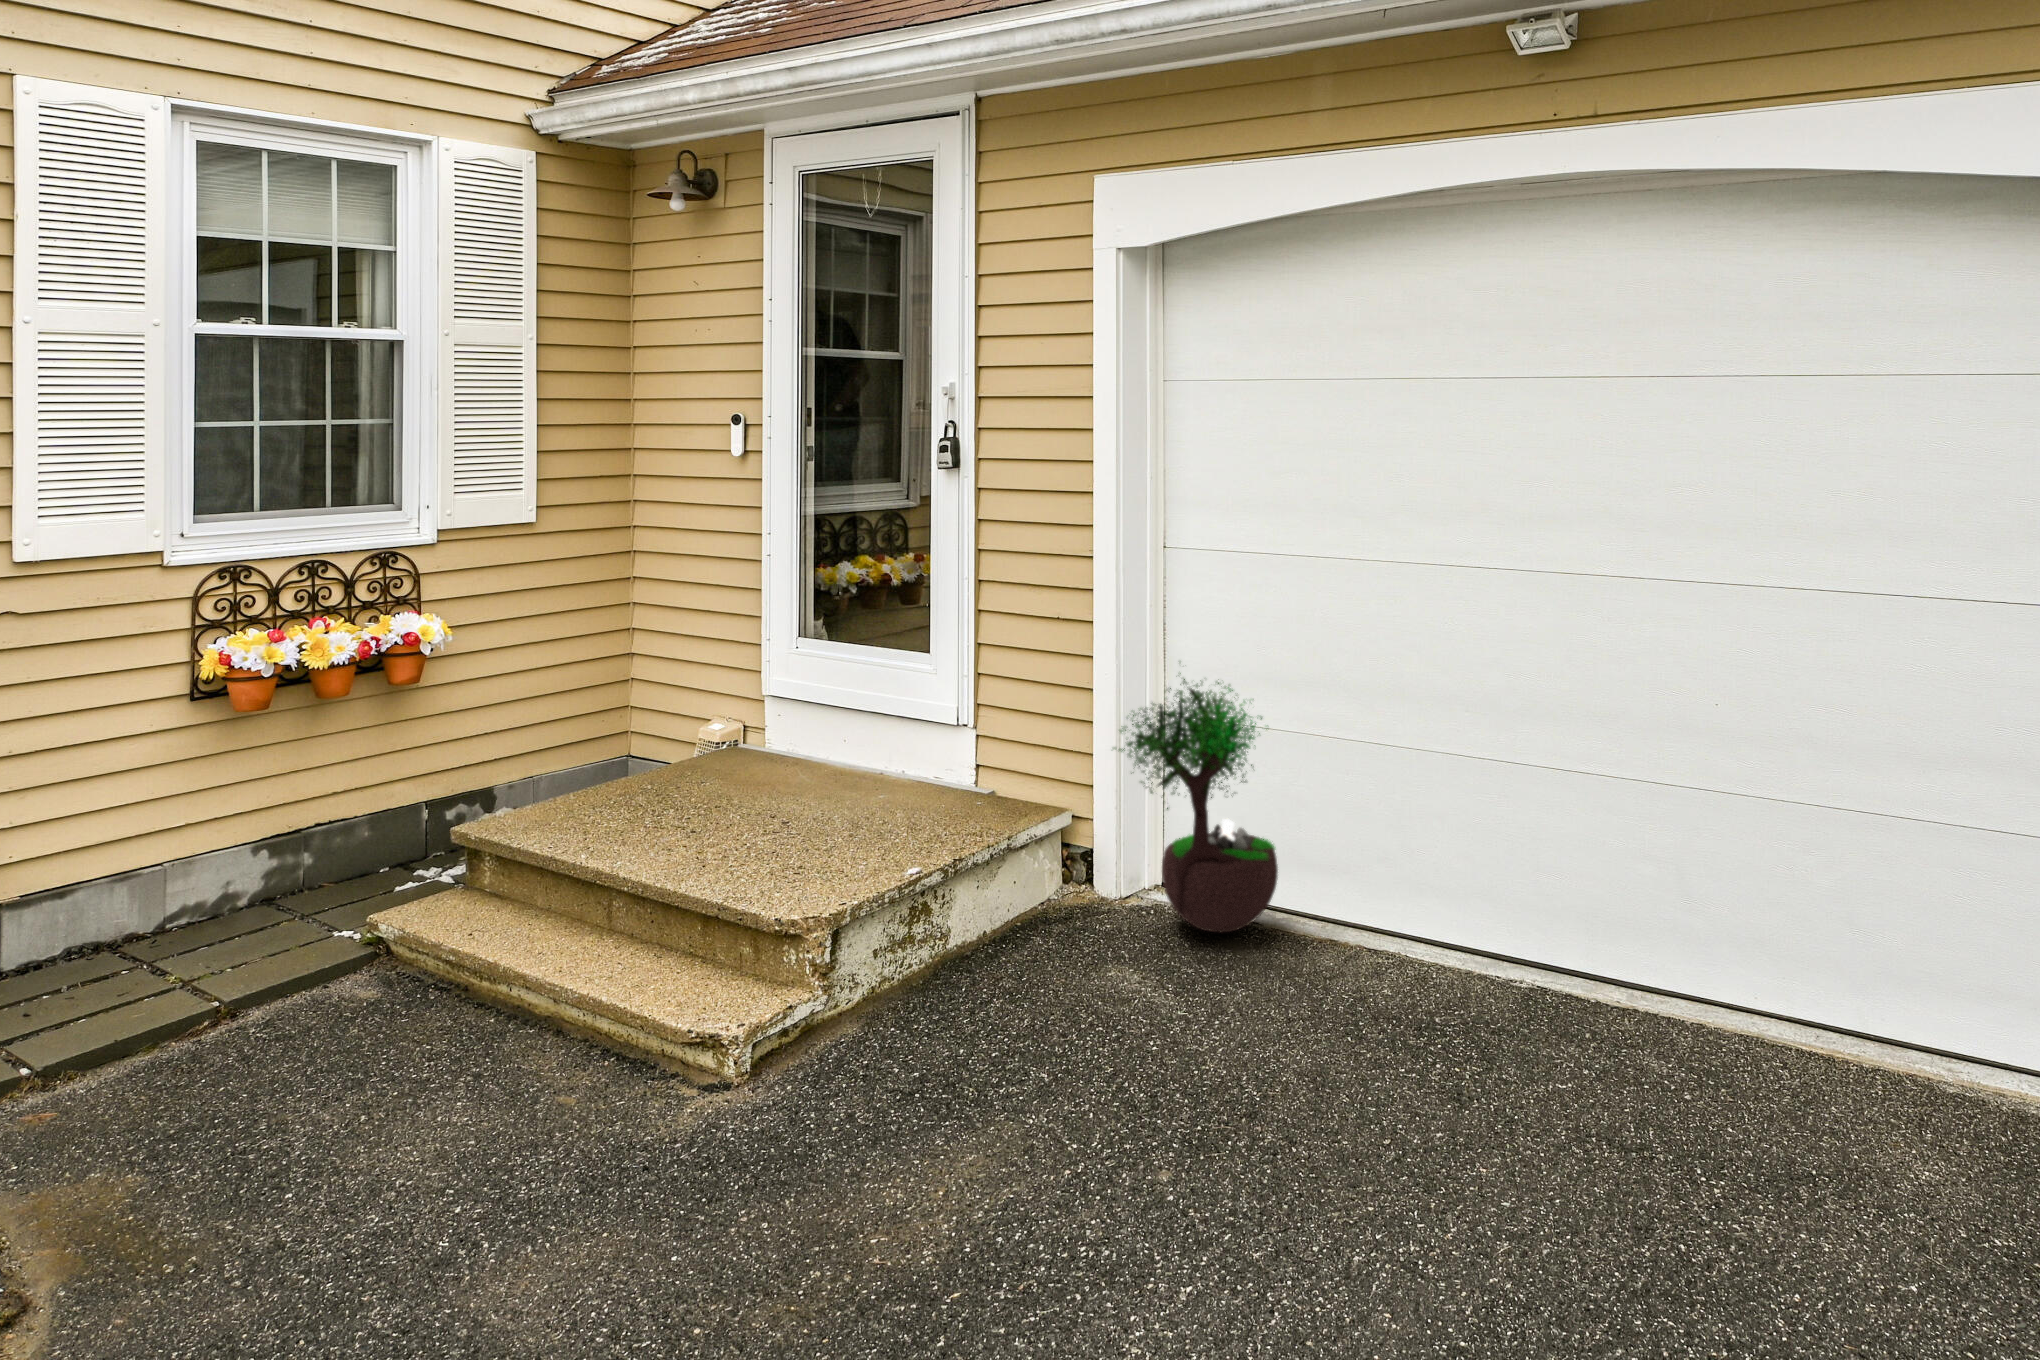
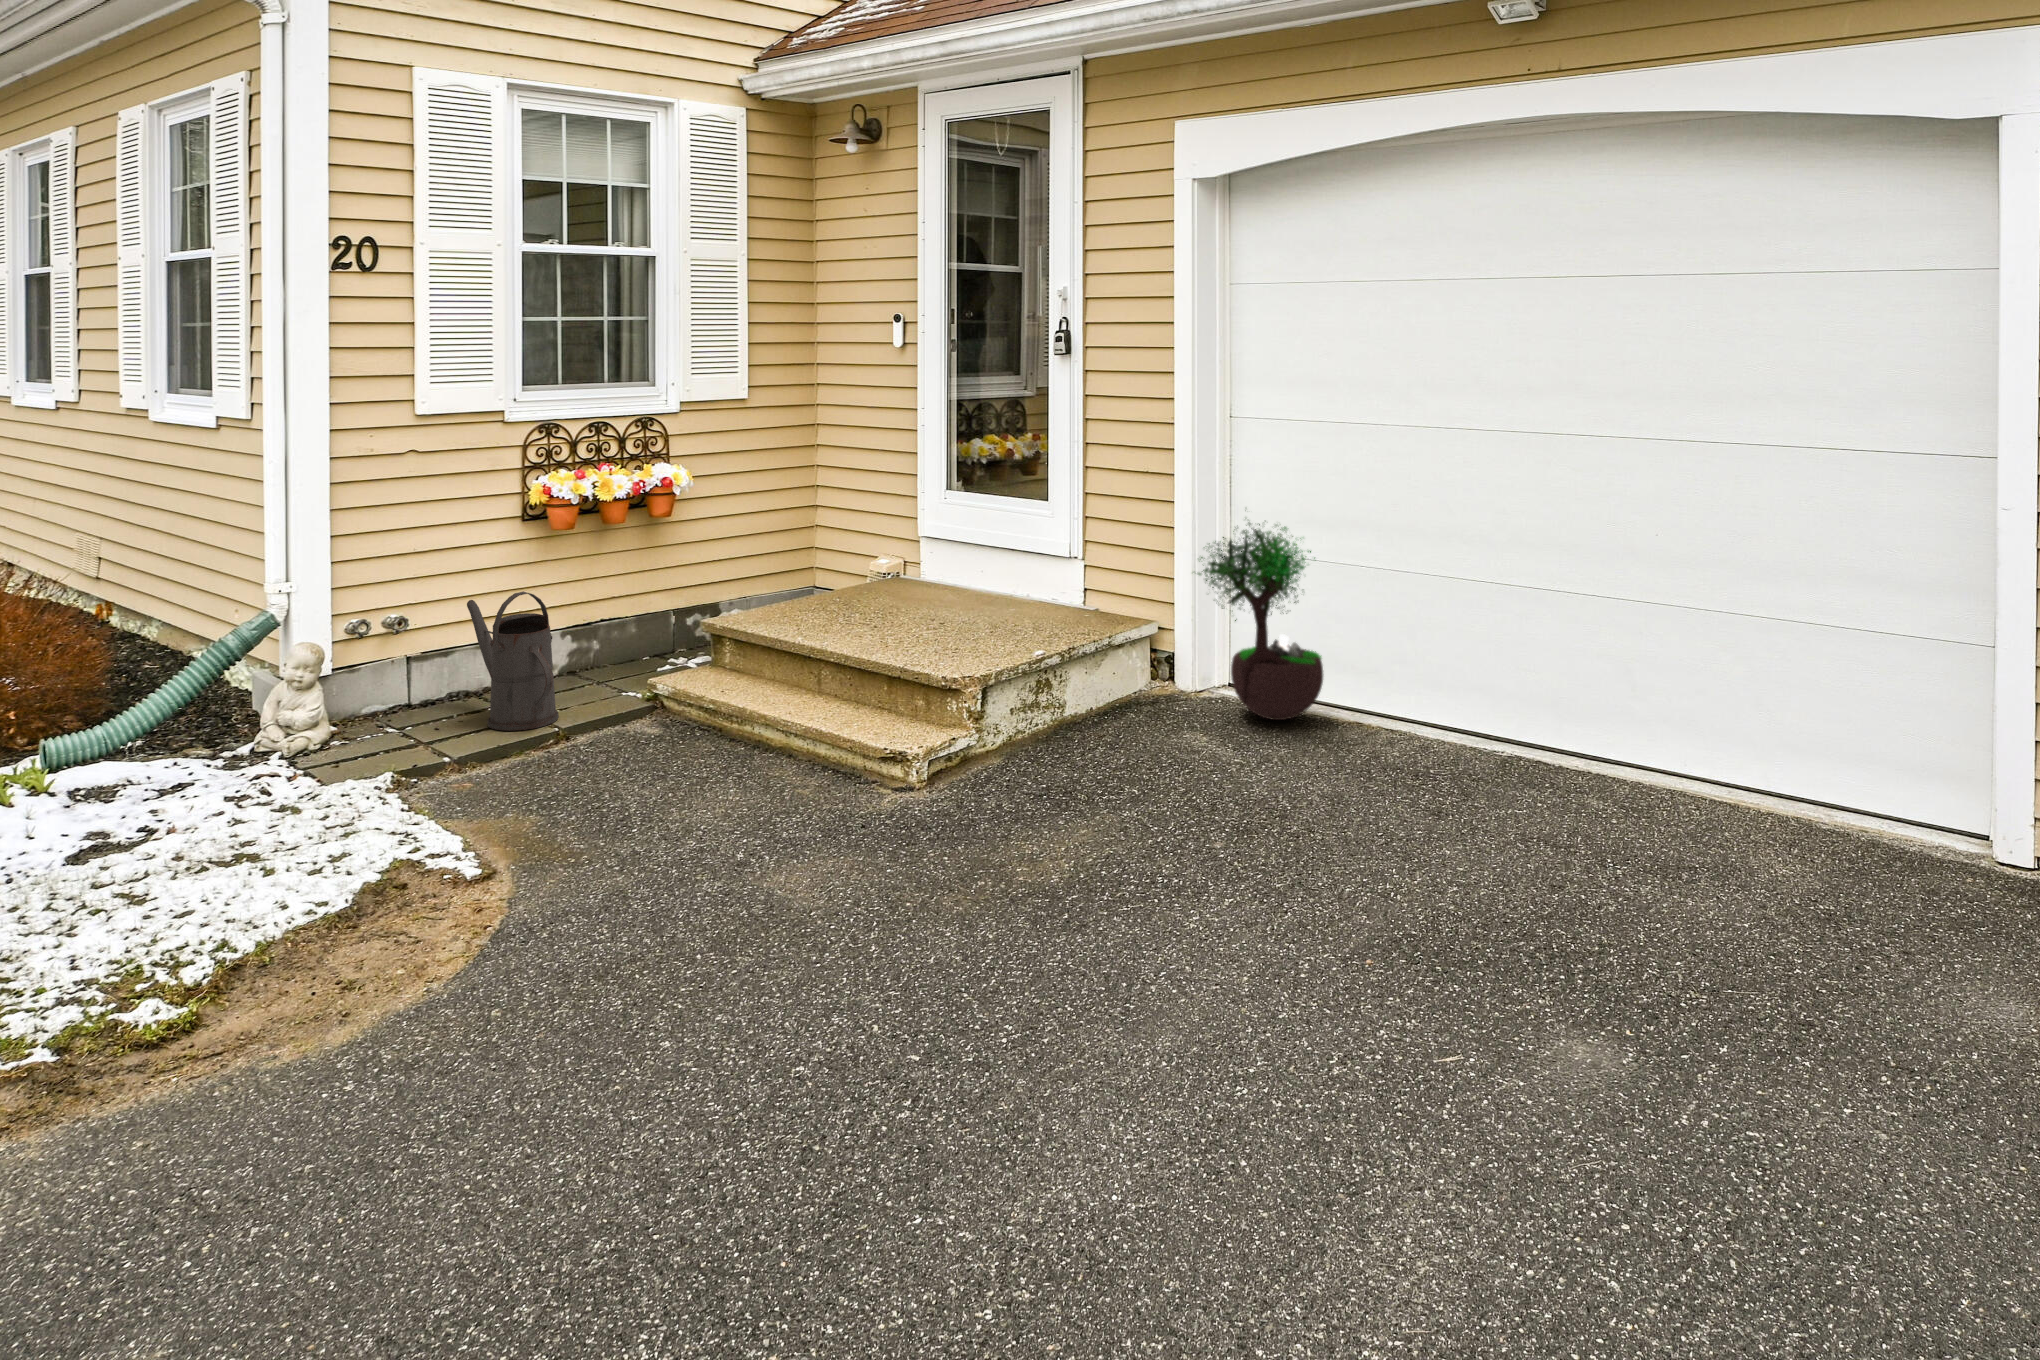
watering can: none [93,811,223,1018] -> present [467,591,559,731]

